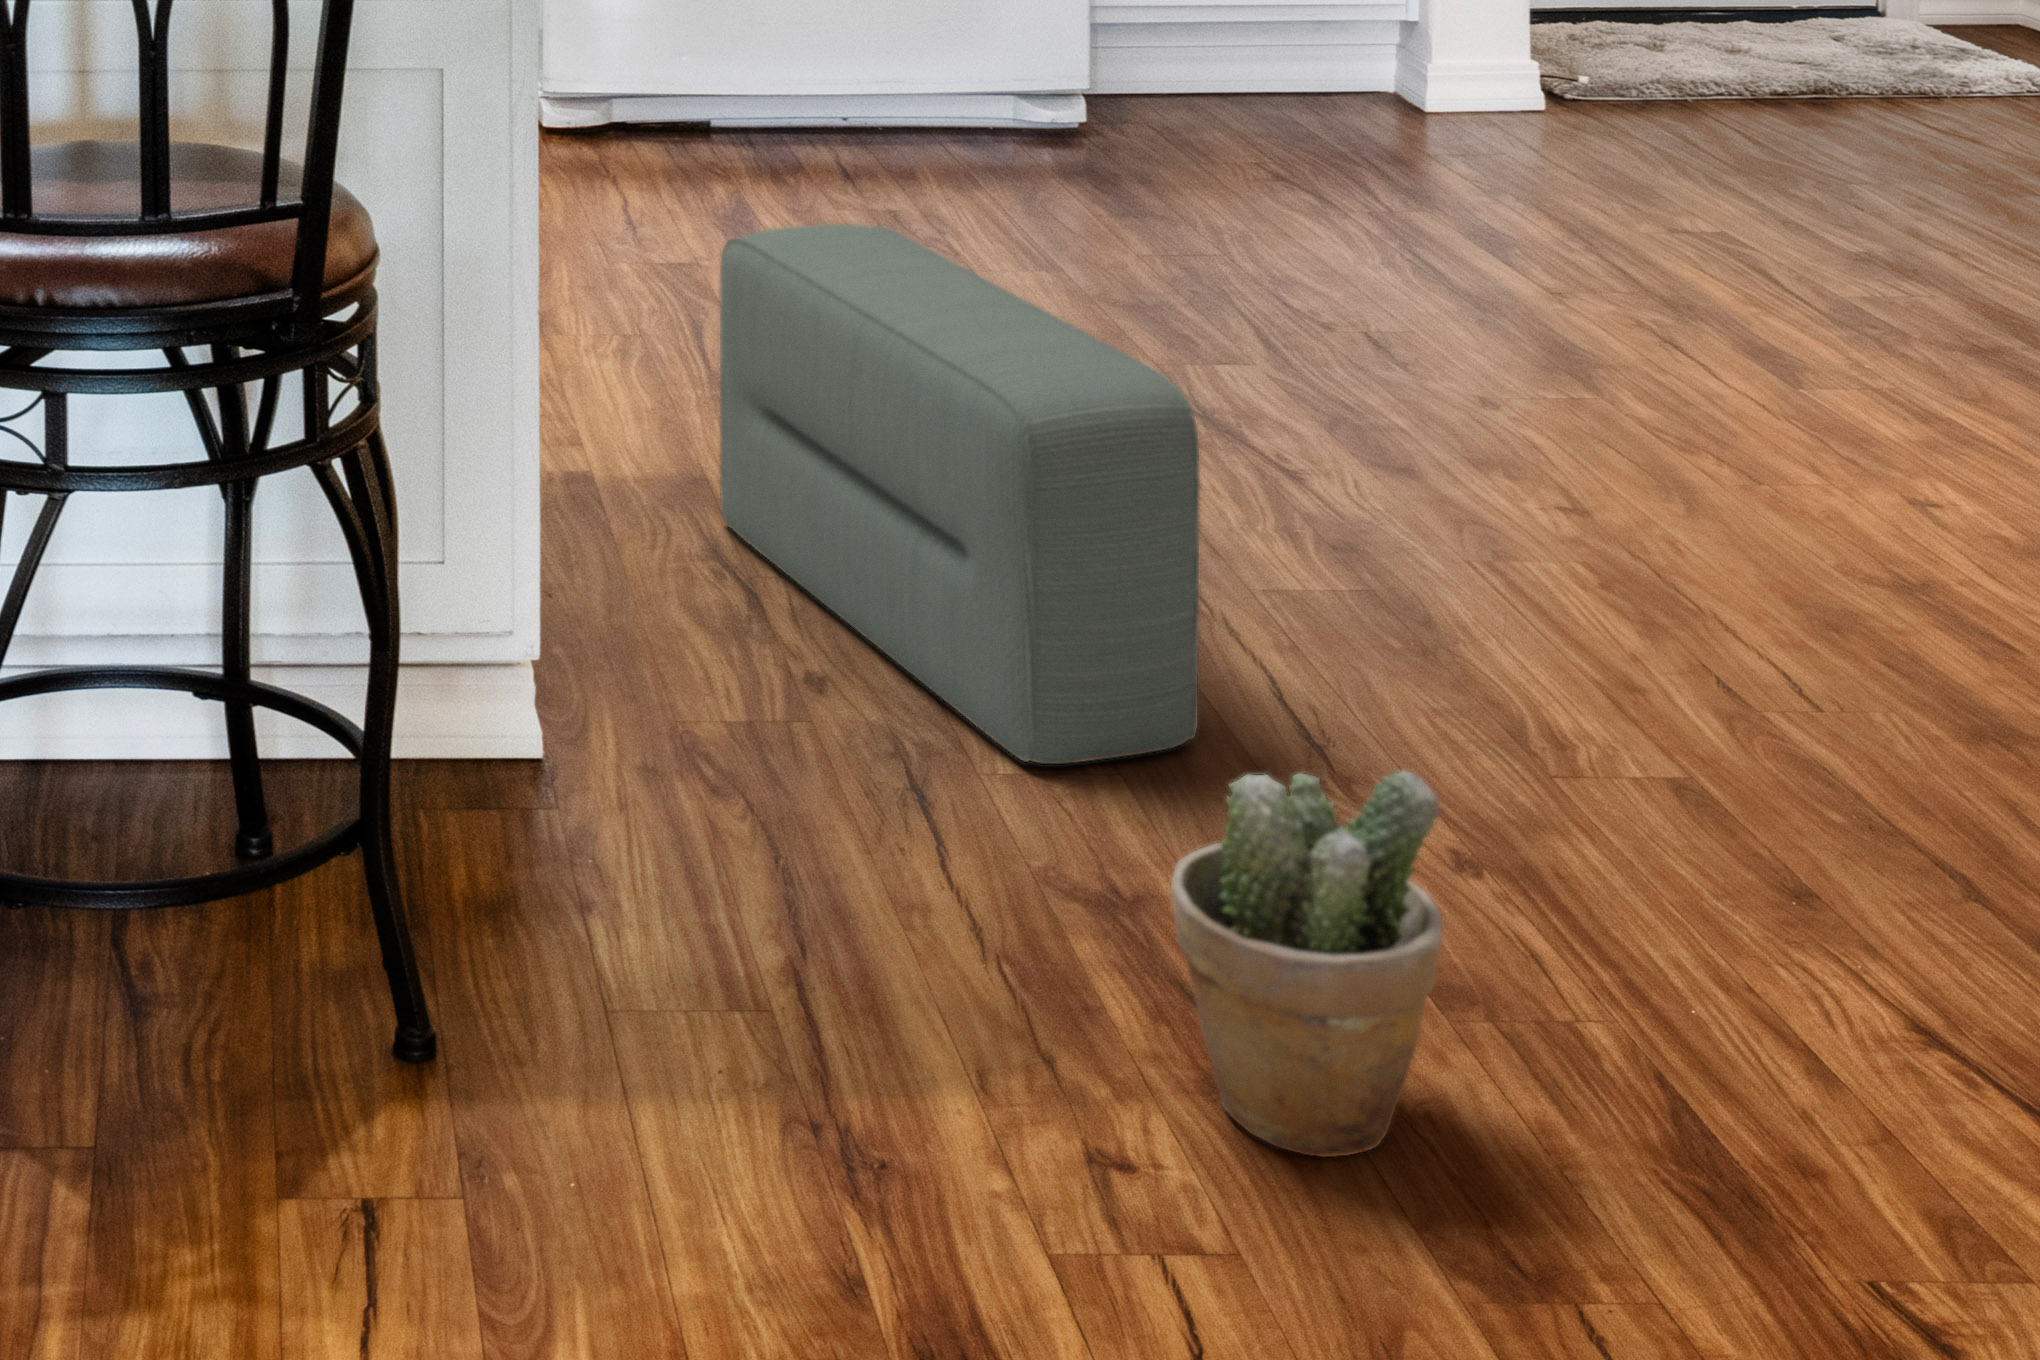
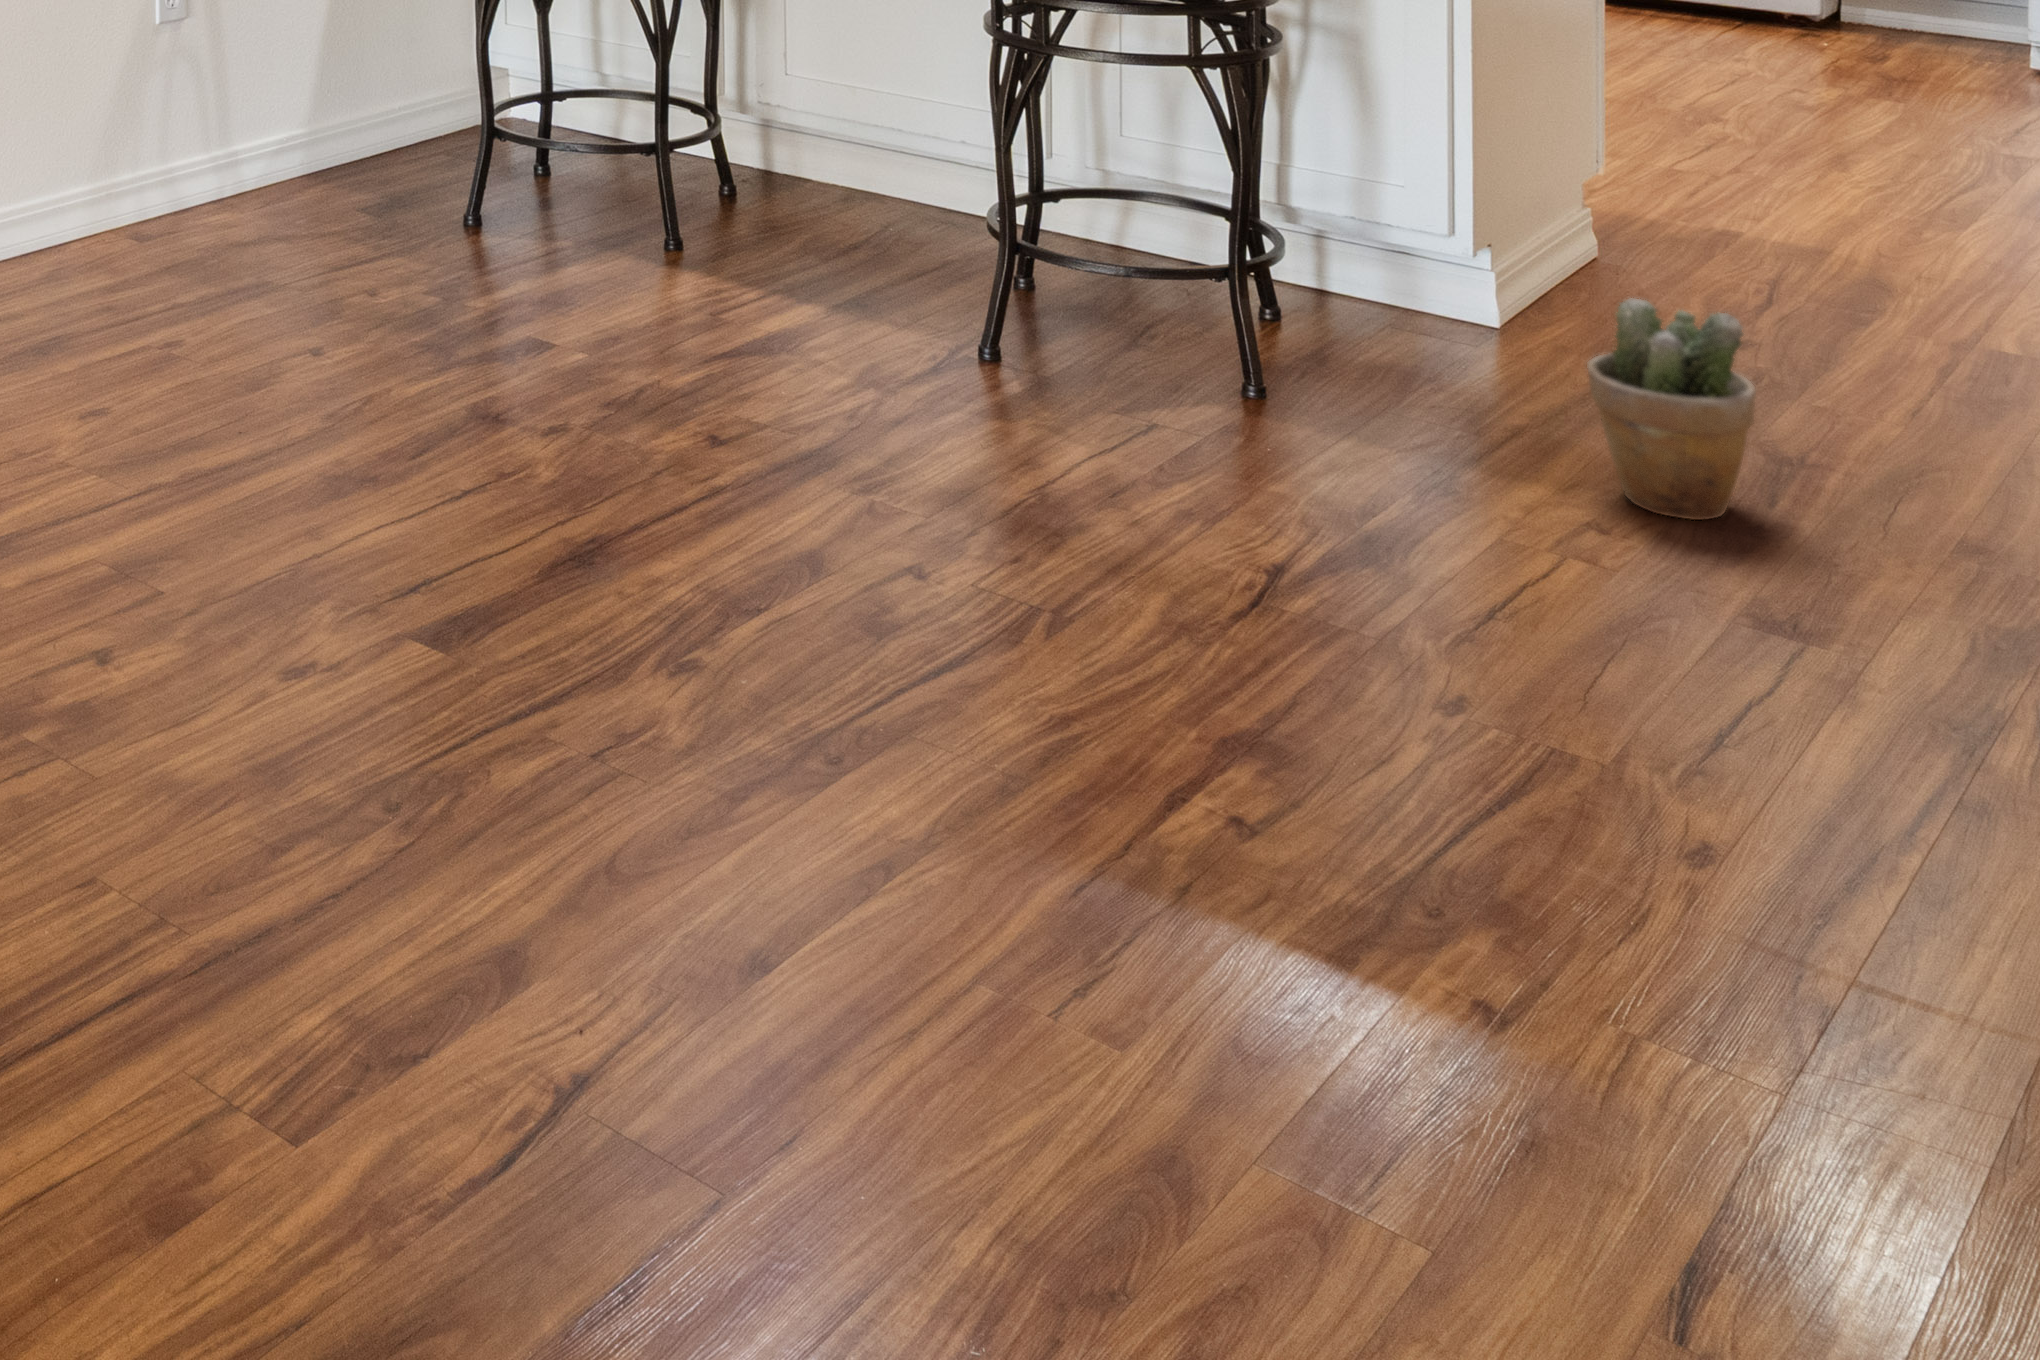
pouf: present [720,224,1200,764] -> none [1737,69,1907,397]

